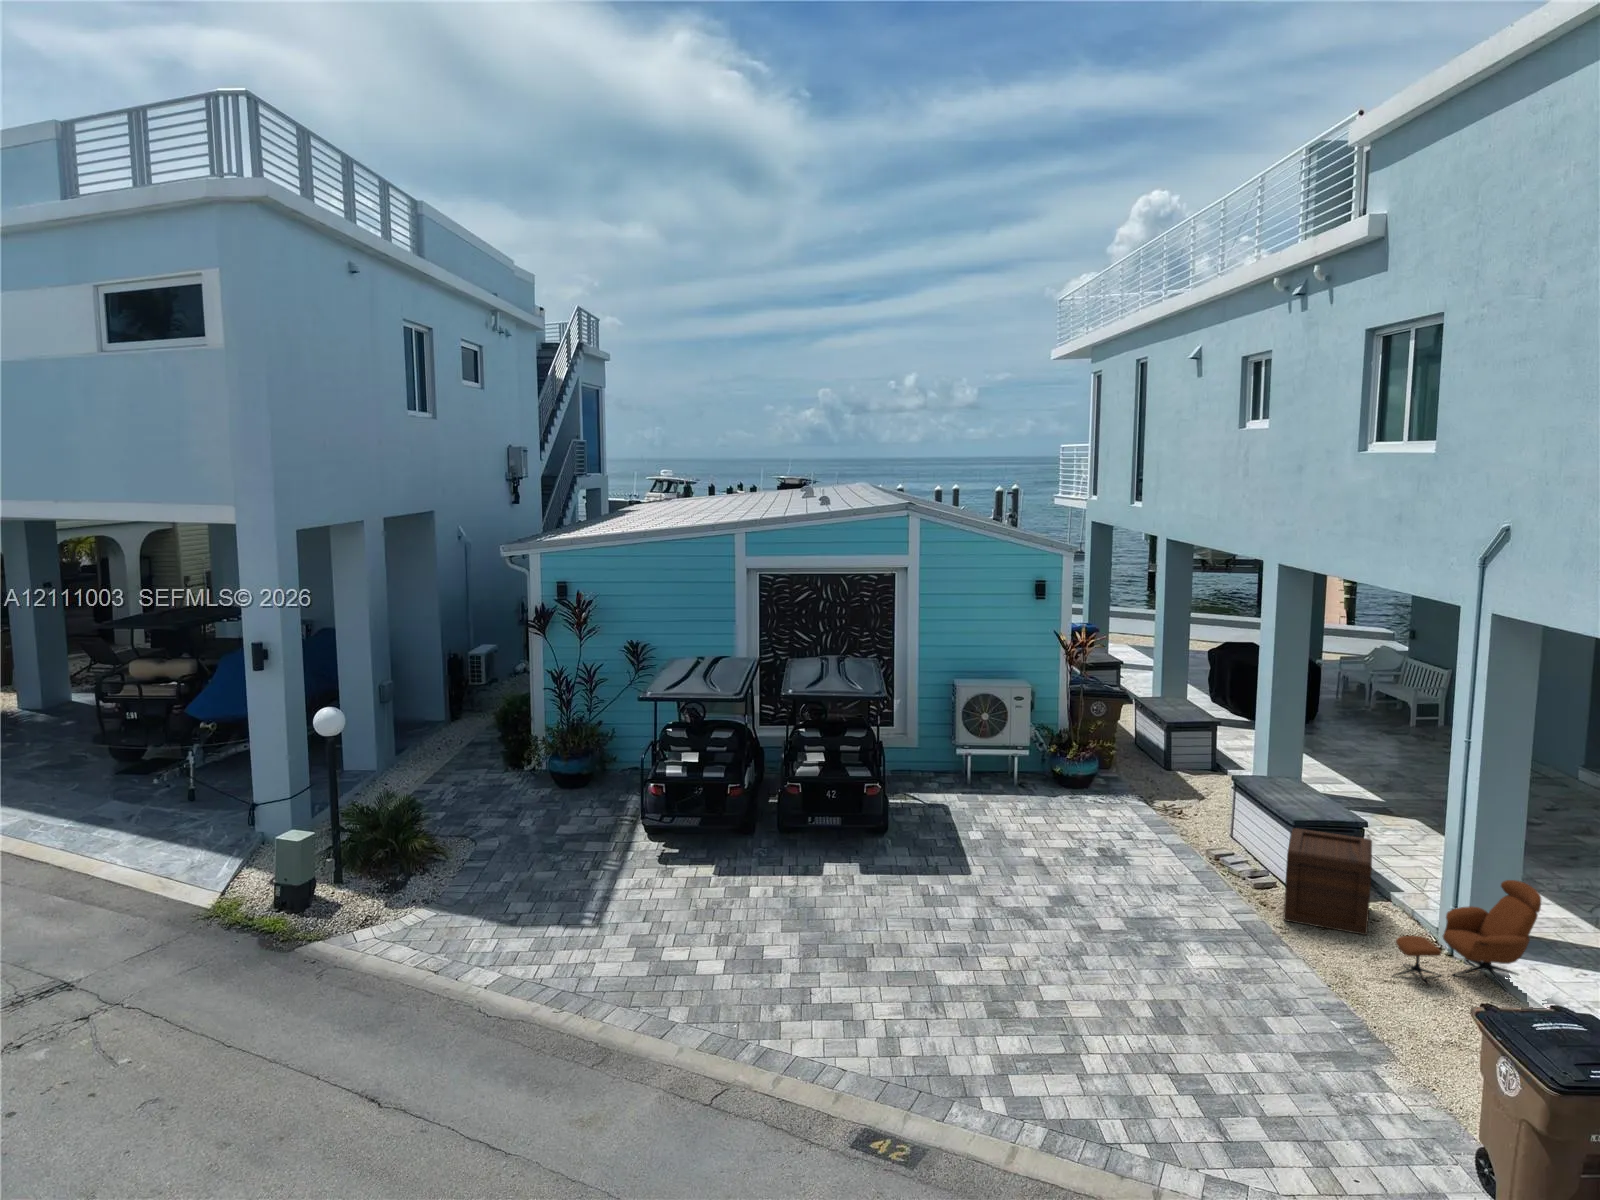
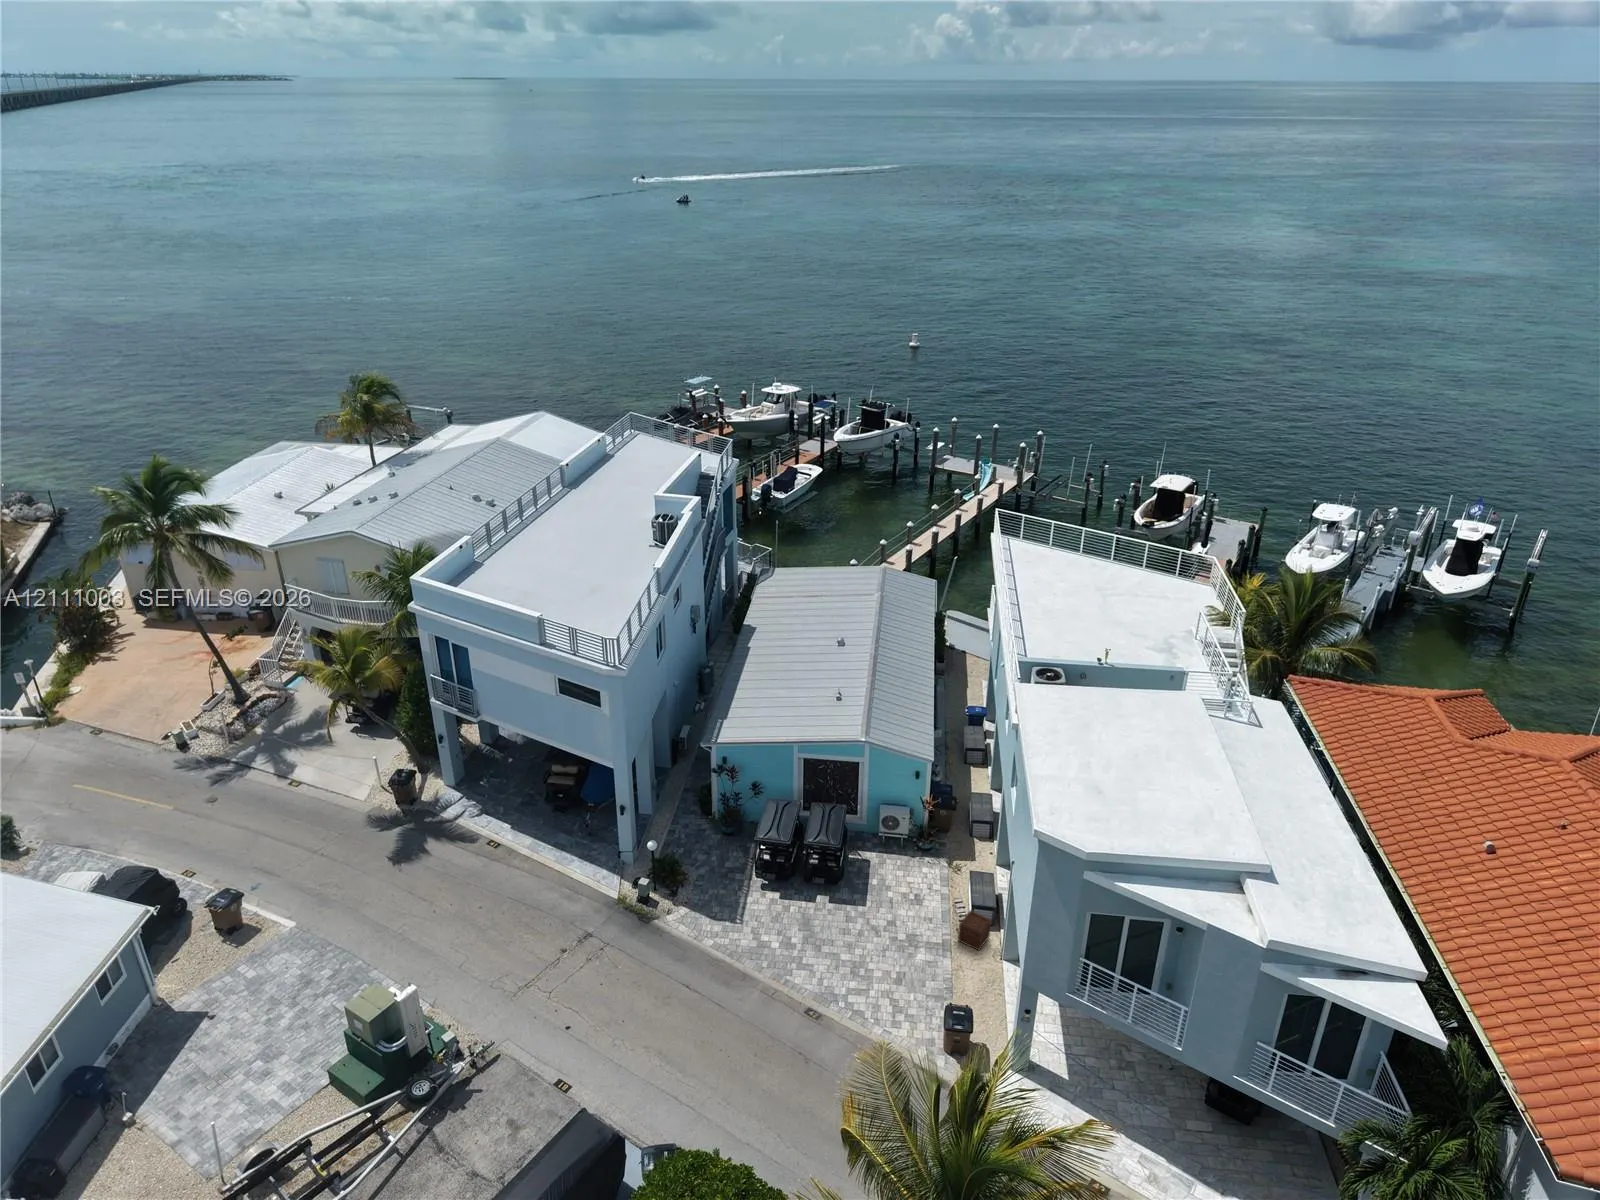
lounge chair: present [1394,880,1541,991] -> none [973,948,1015,980]

